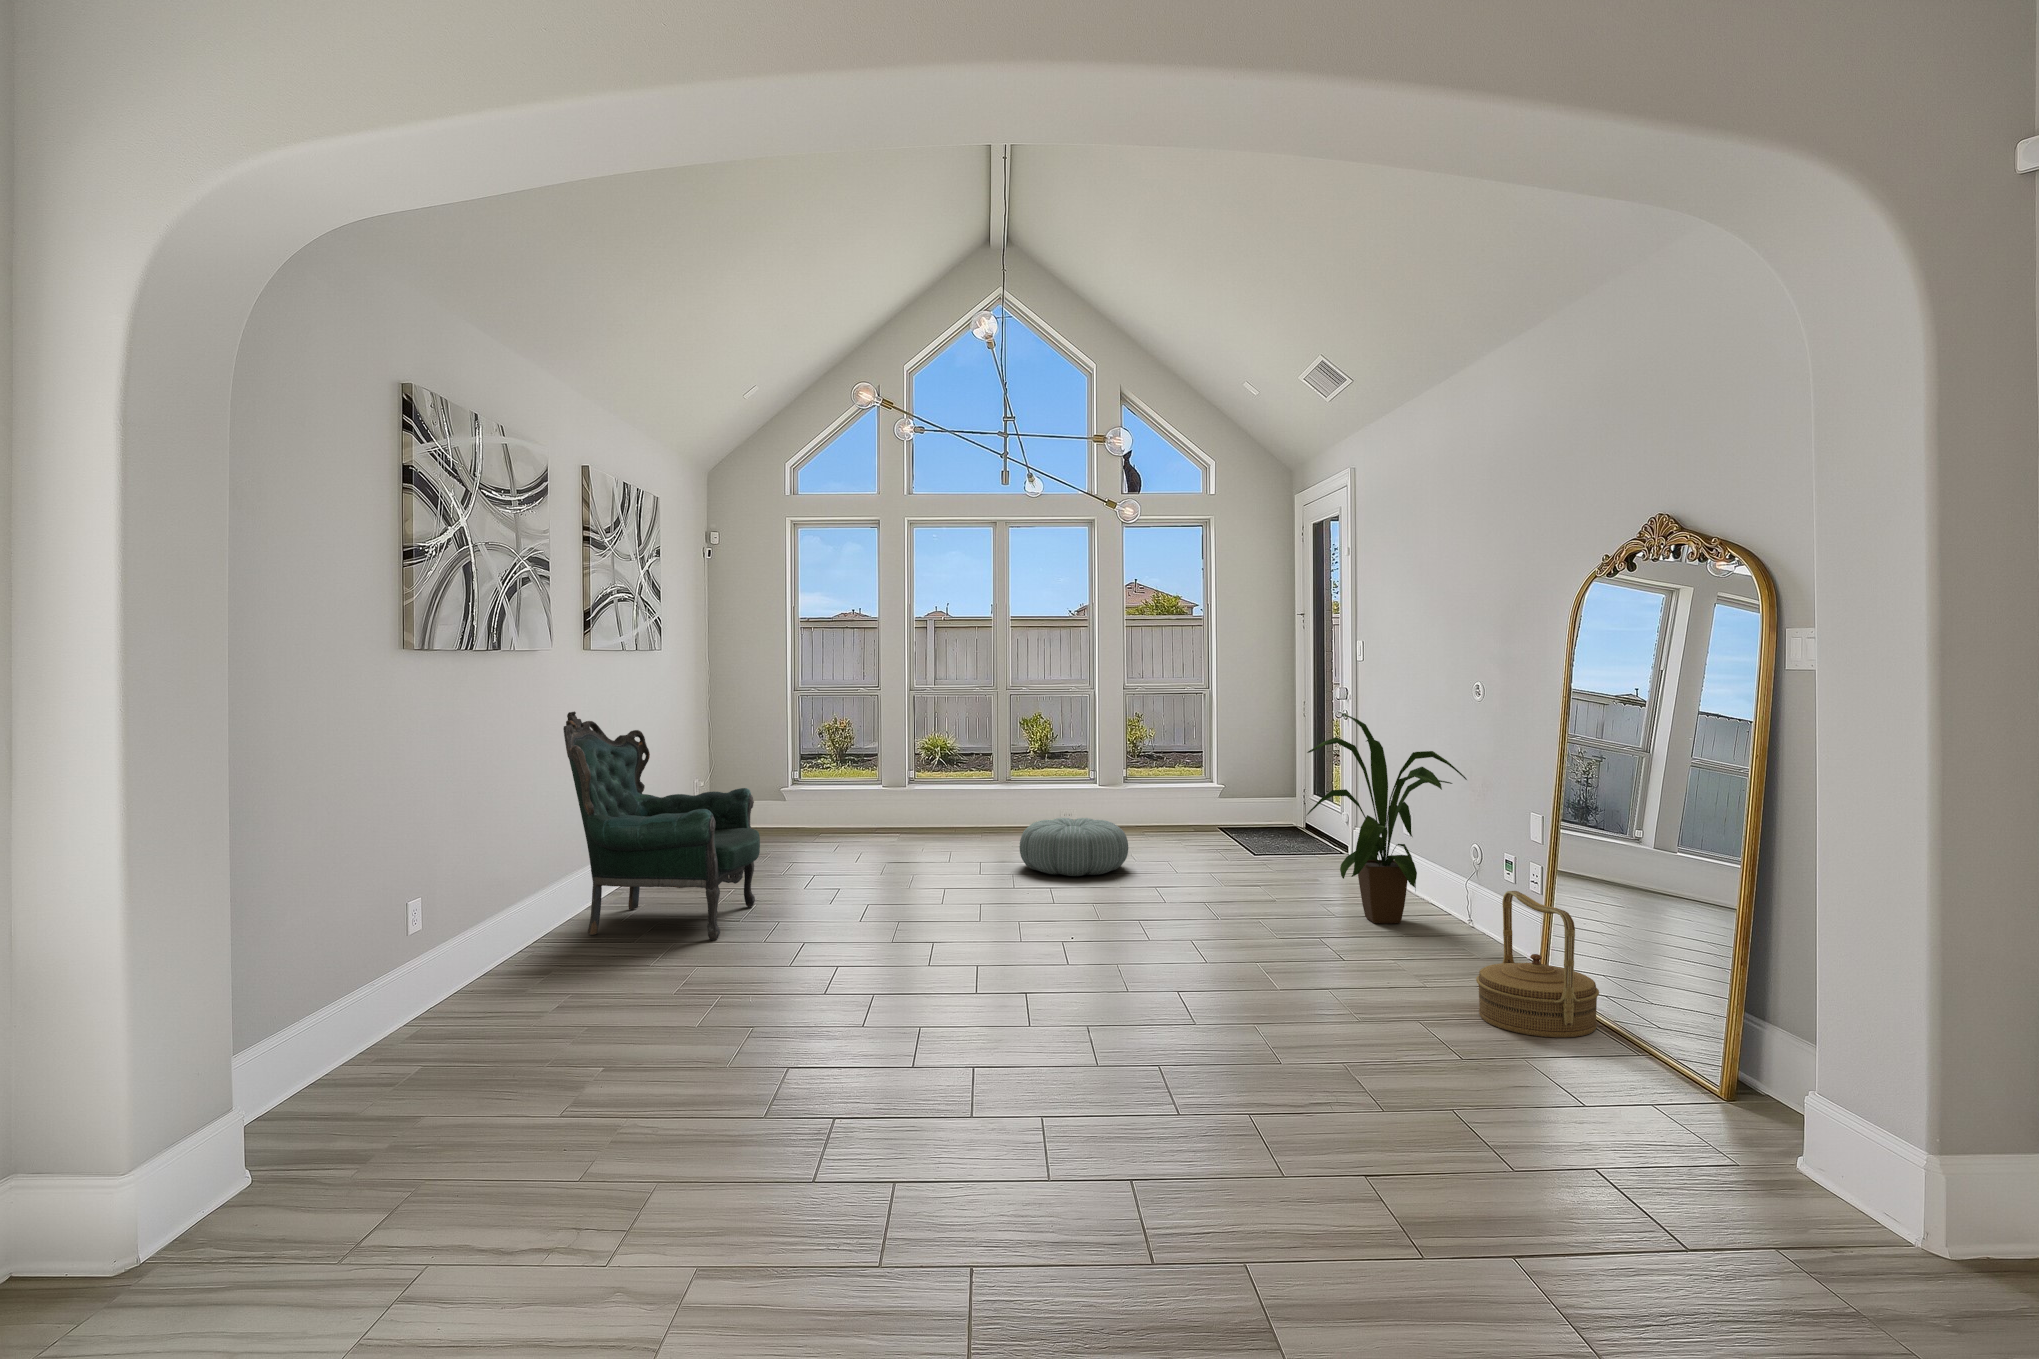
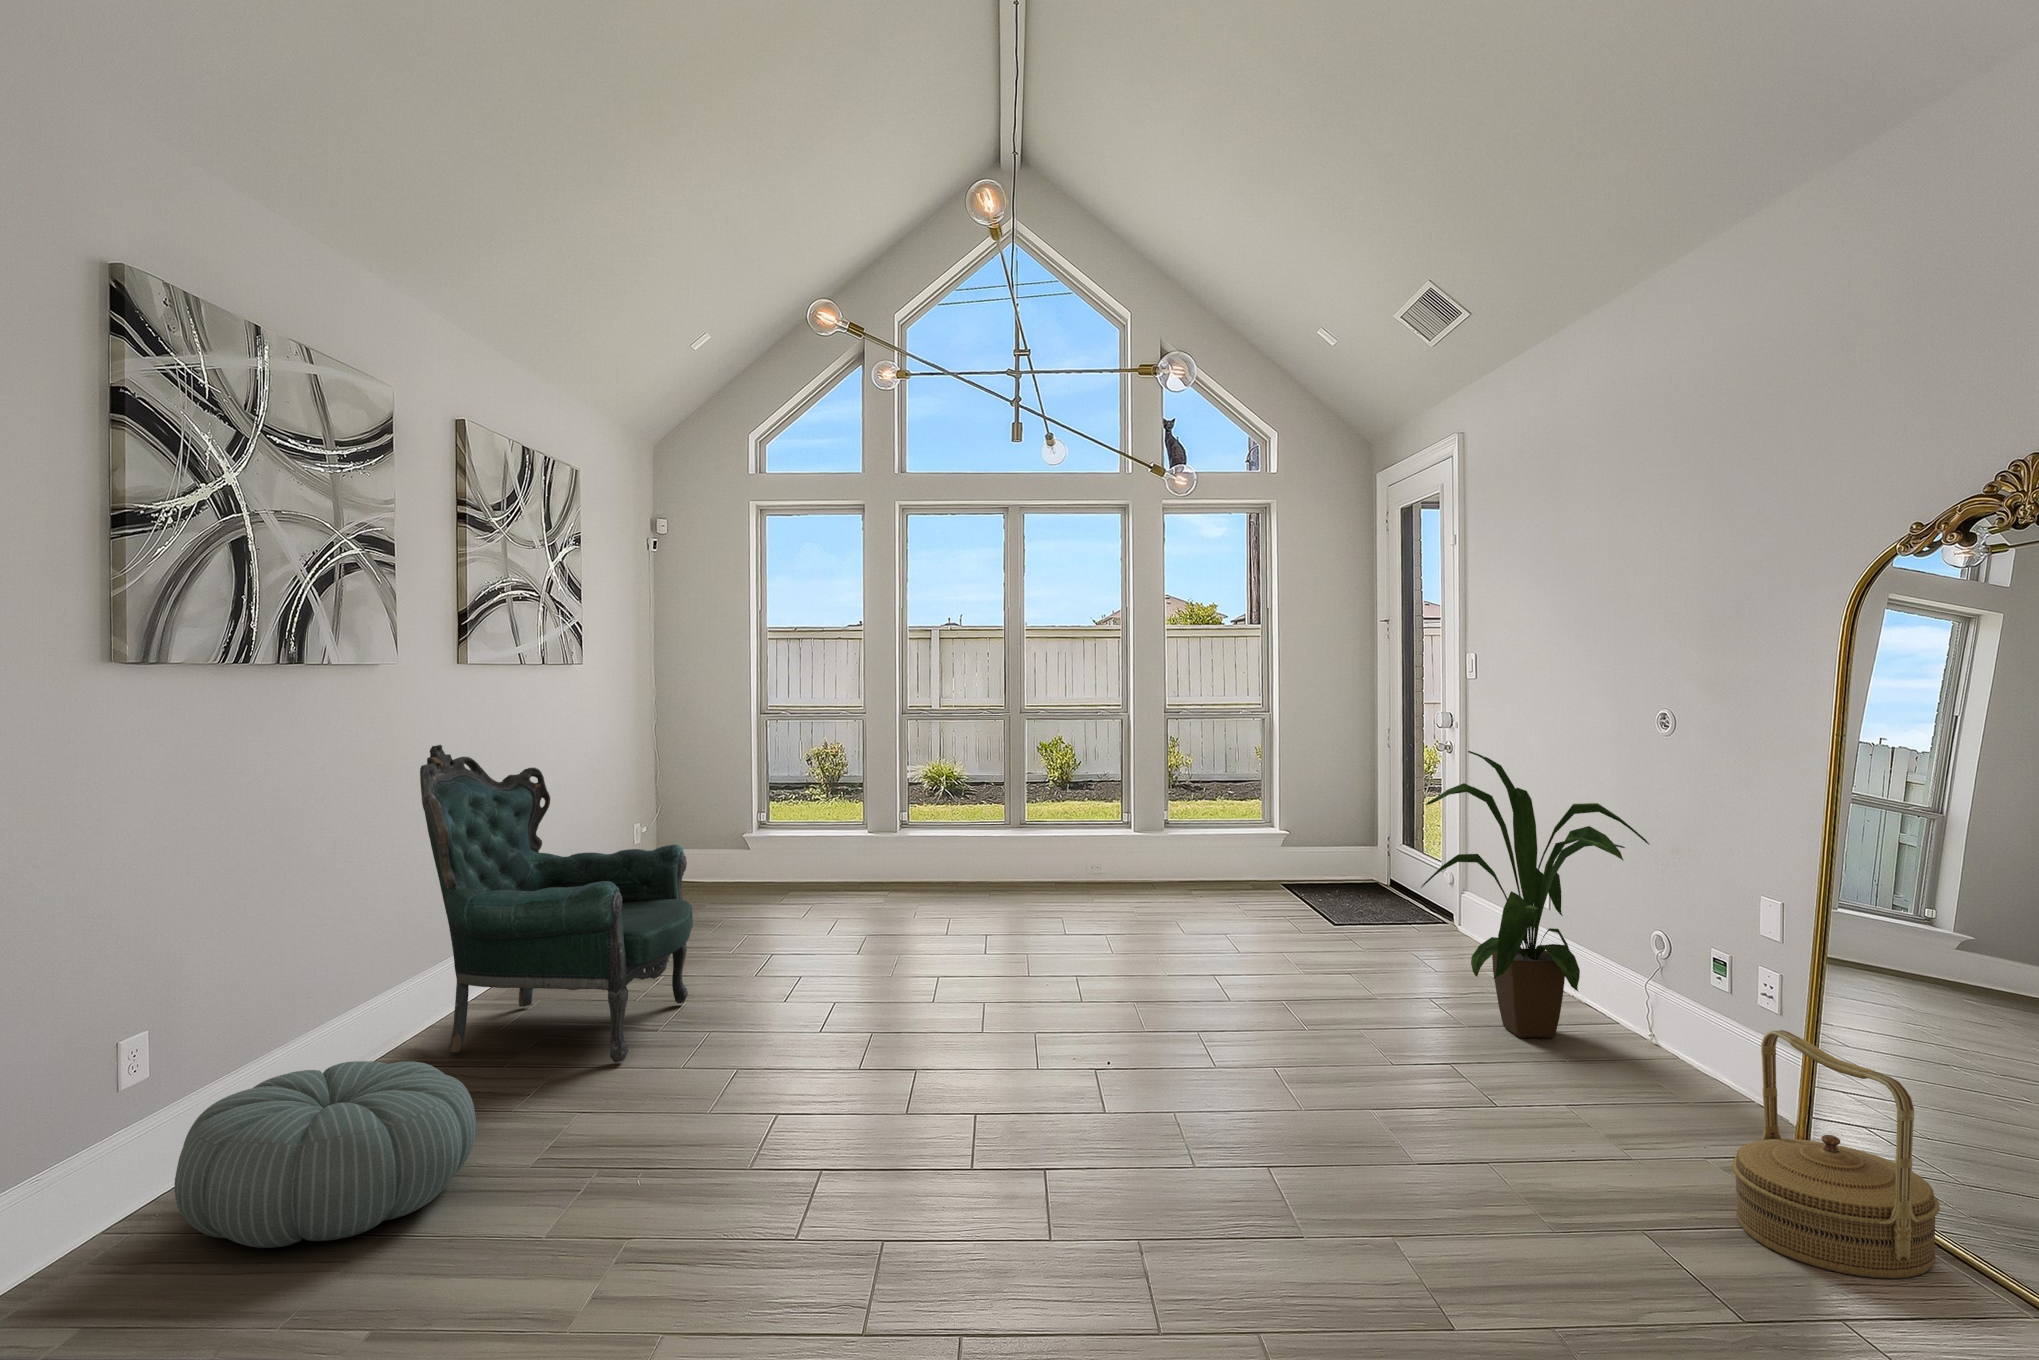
pouf: present [1020,818,1128,876] -> present [175,1061,476,1248]

